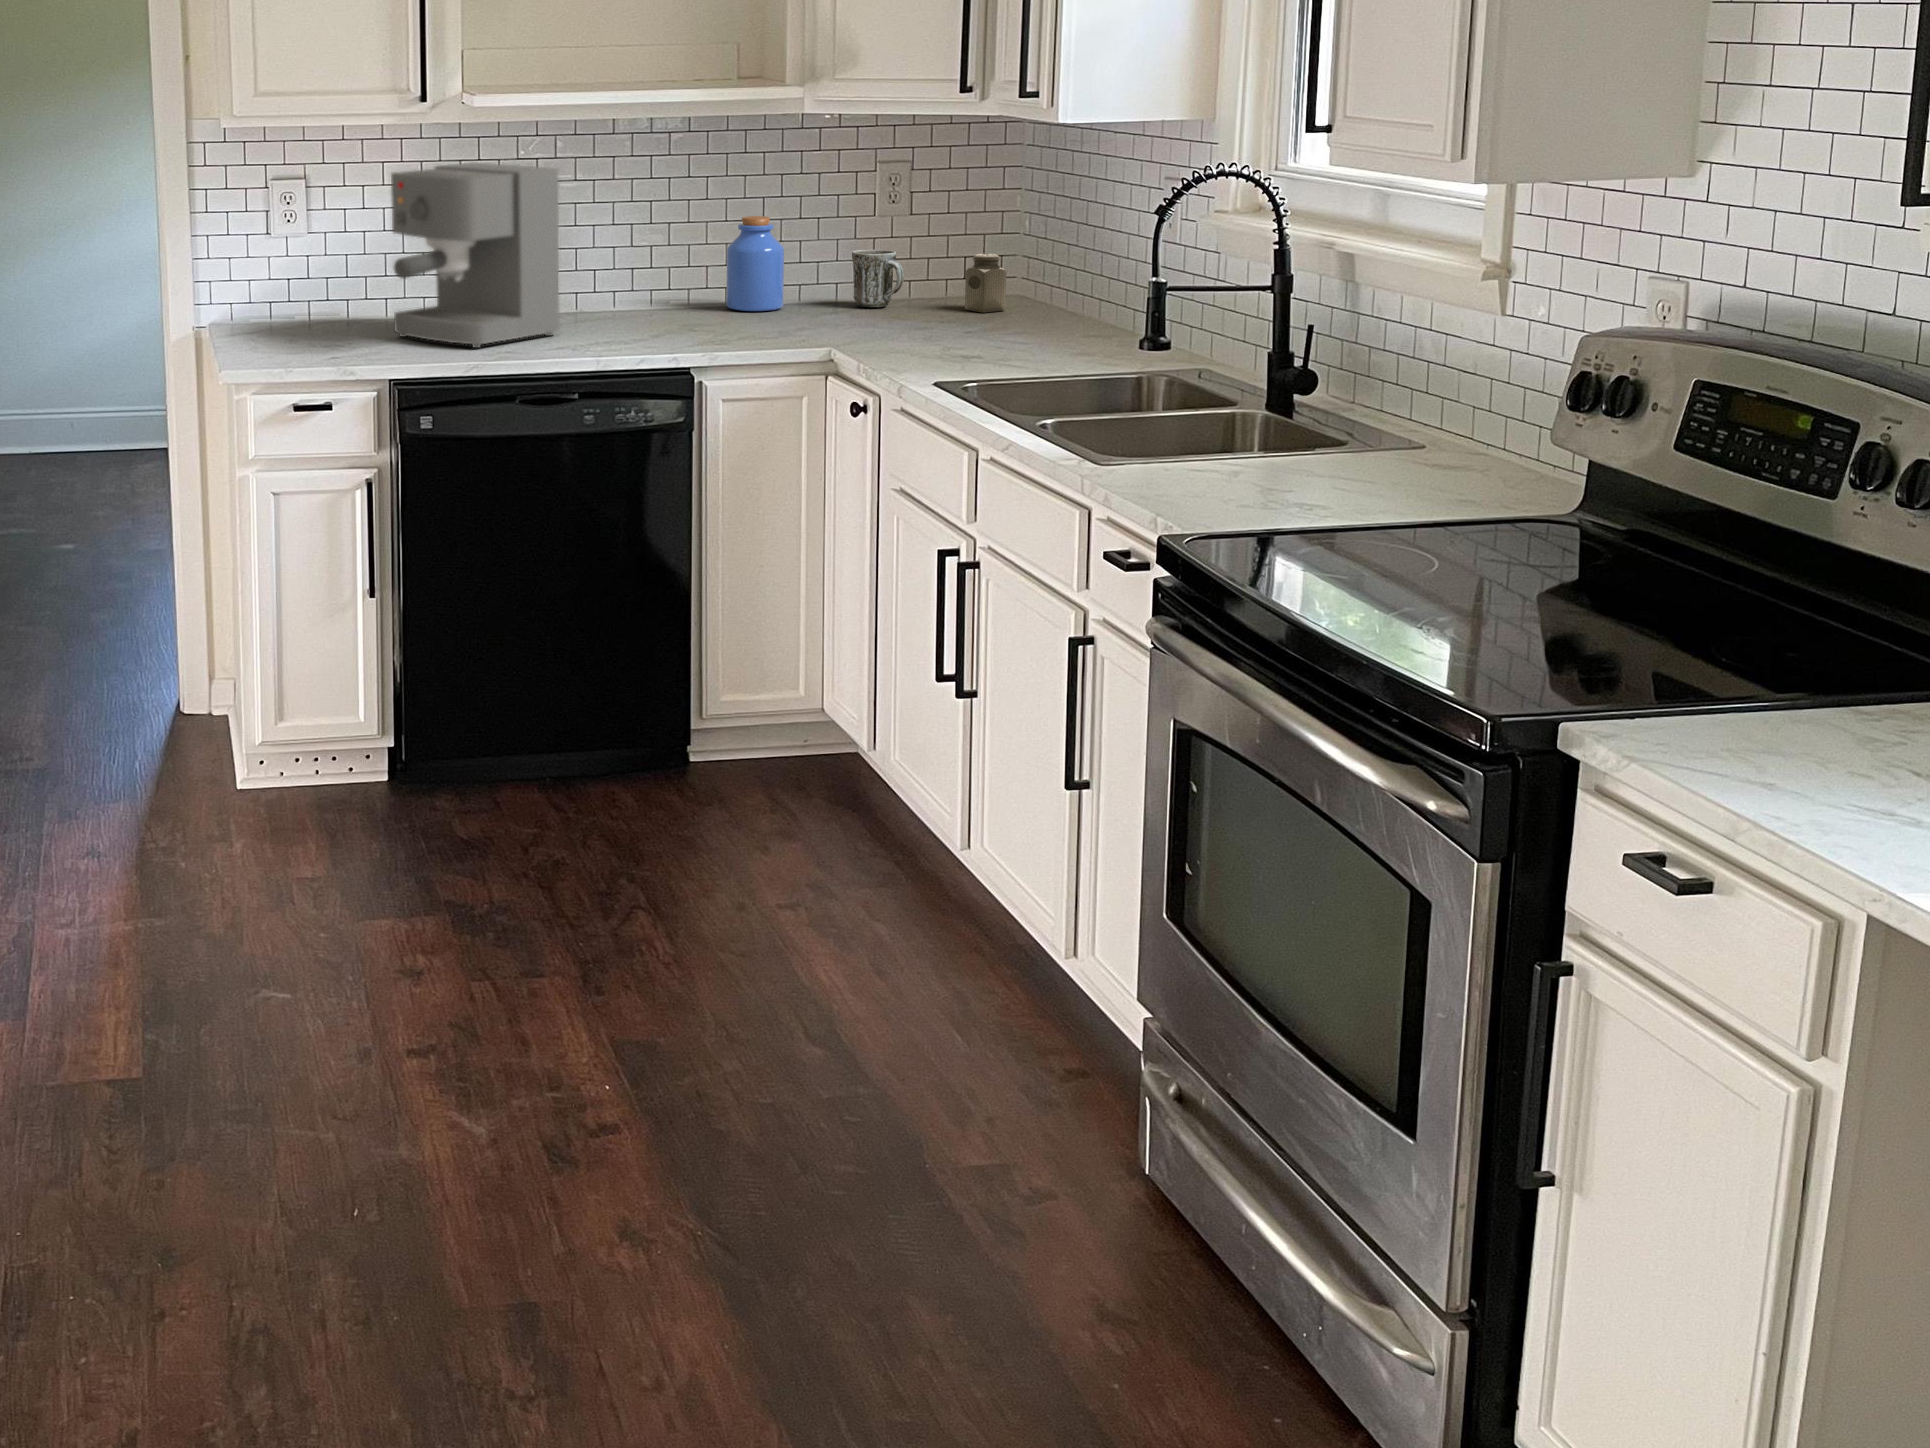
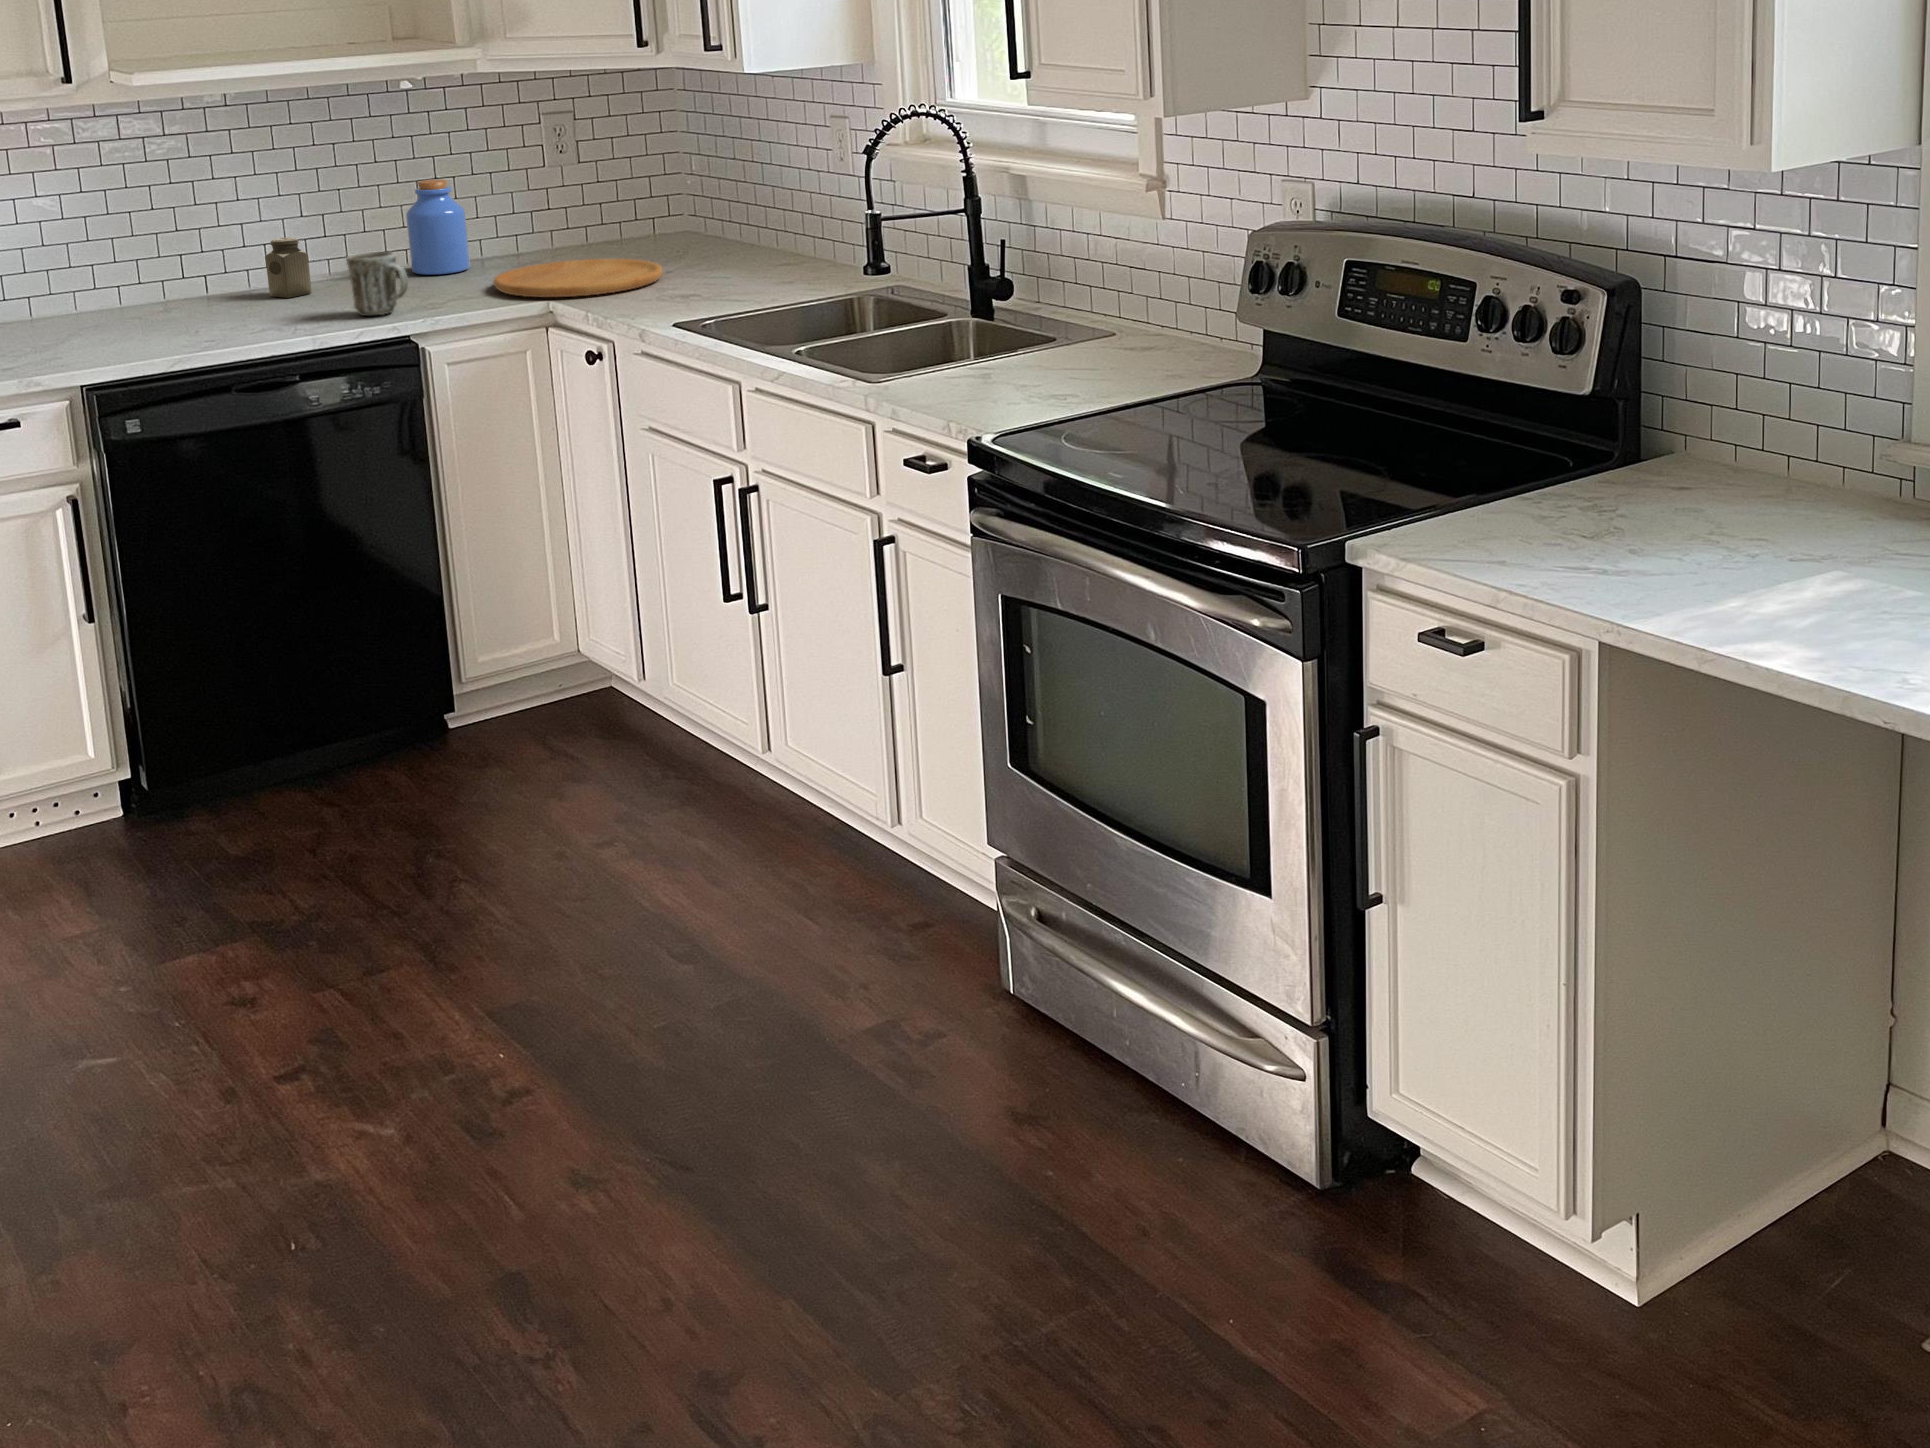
coffee maker: present [391,163,560,348] -> none [46,147,255,342]
mug: present [852,250,904,307] -> present [346,251,408,316]
salt shaker: present [965,254,1007,313] -> present [265,237,312,298]
cutting board: none [791,309,965,345] -> present [494,259,663,297]

